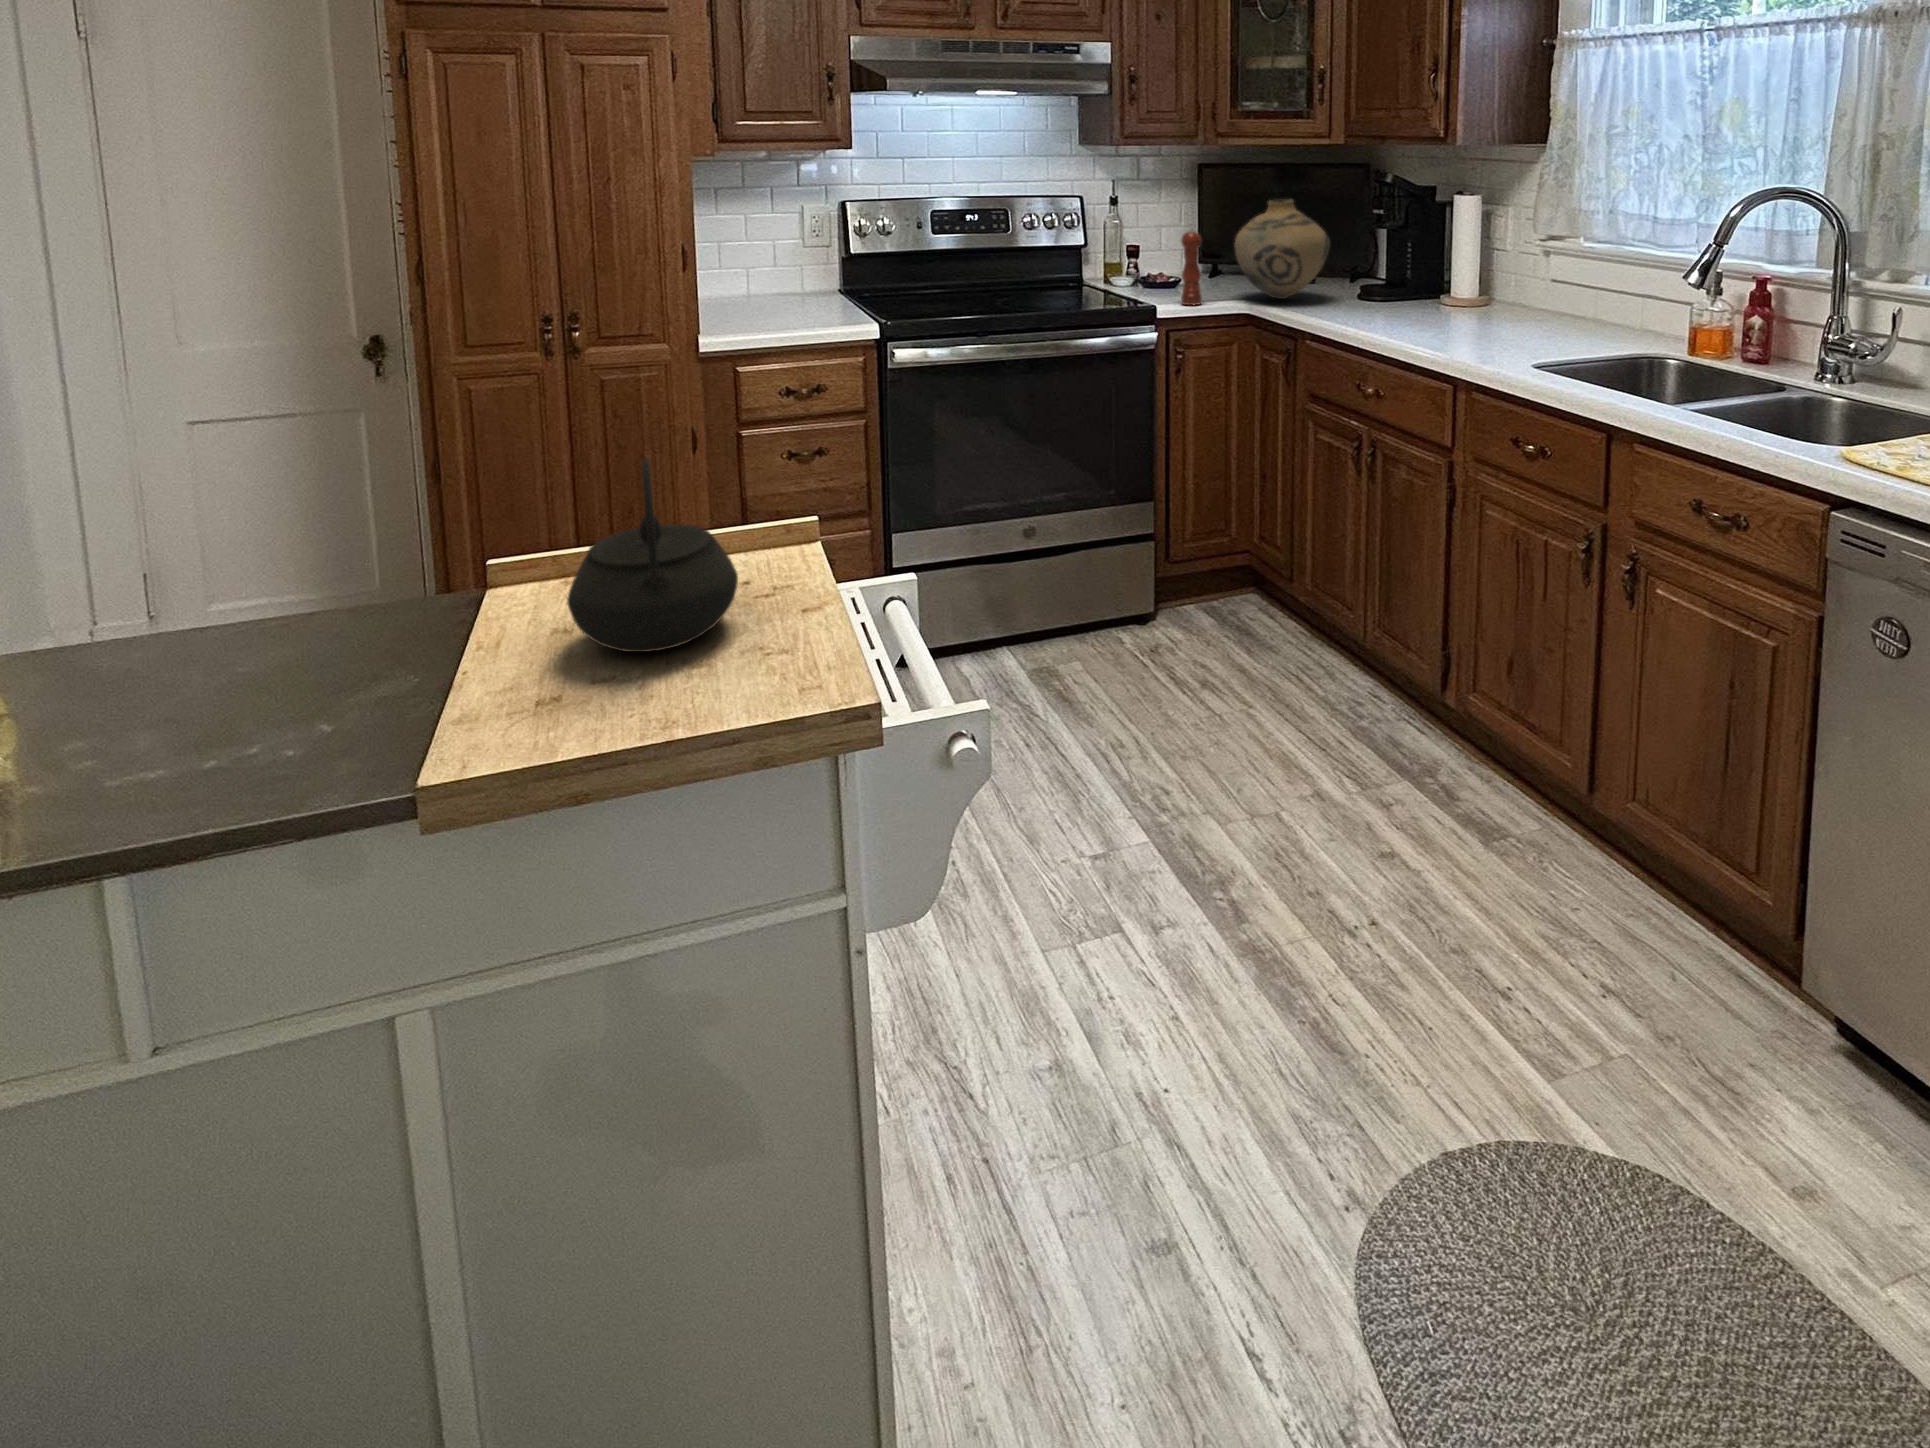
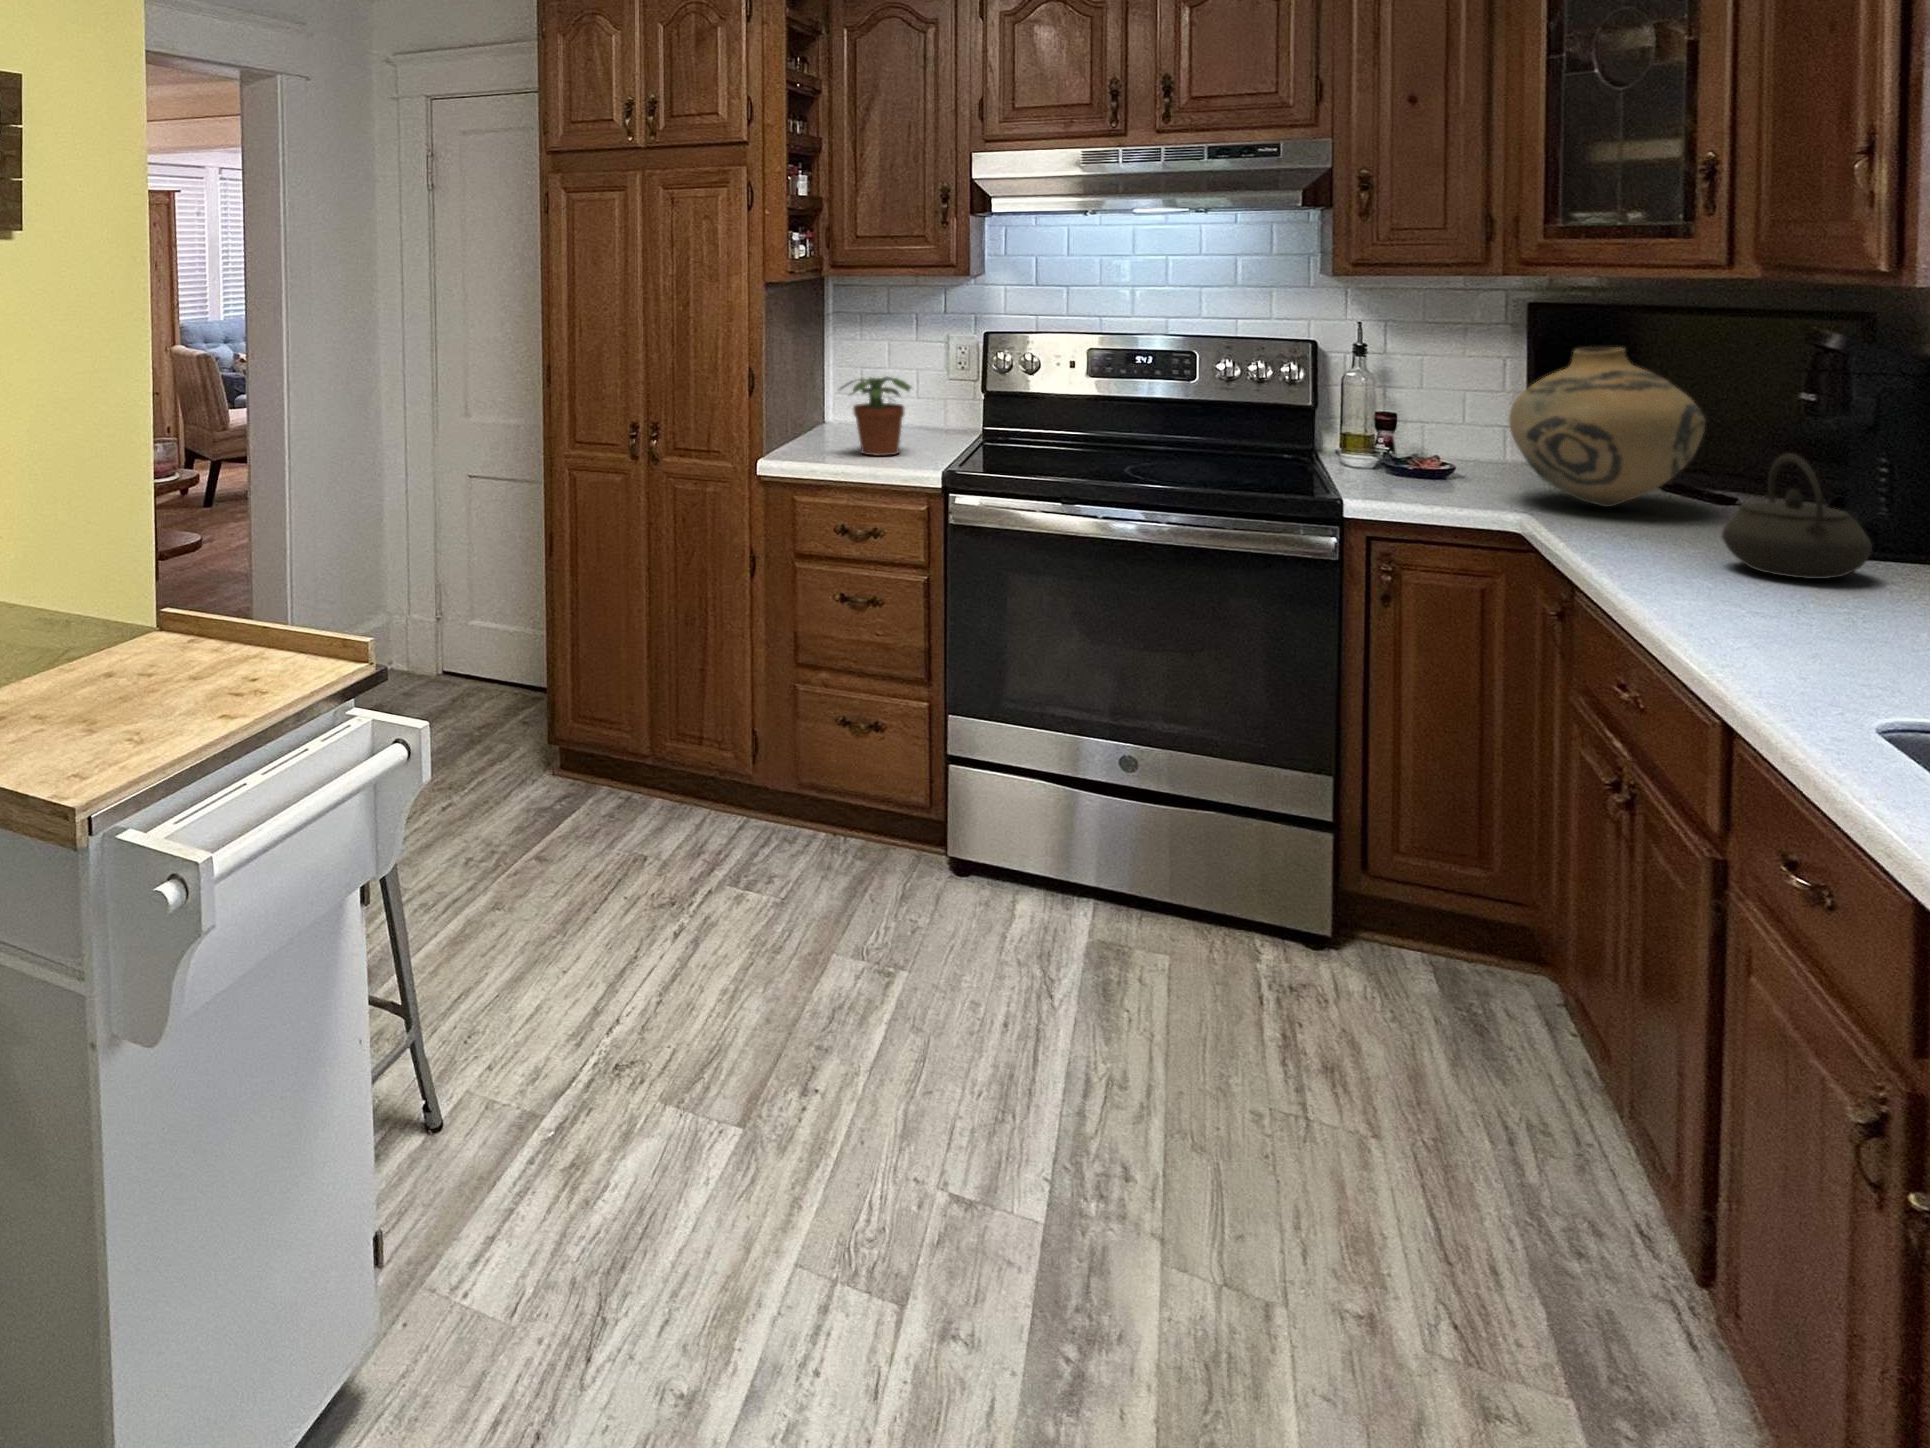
pepper mill: present [1181,226,1202,305] -> none [1401,381,1439,498]
potted plant: none [744,245,814,320] -> present [840,377,911,456]
kettle: present [567,459,738,652] -> present [1722,453,1872,579]

